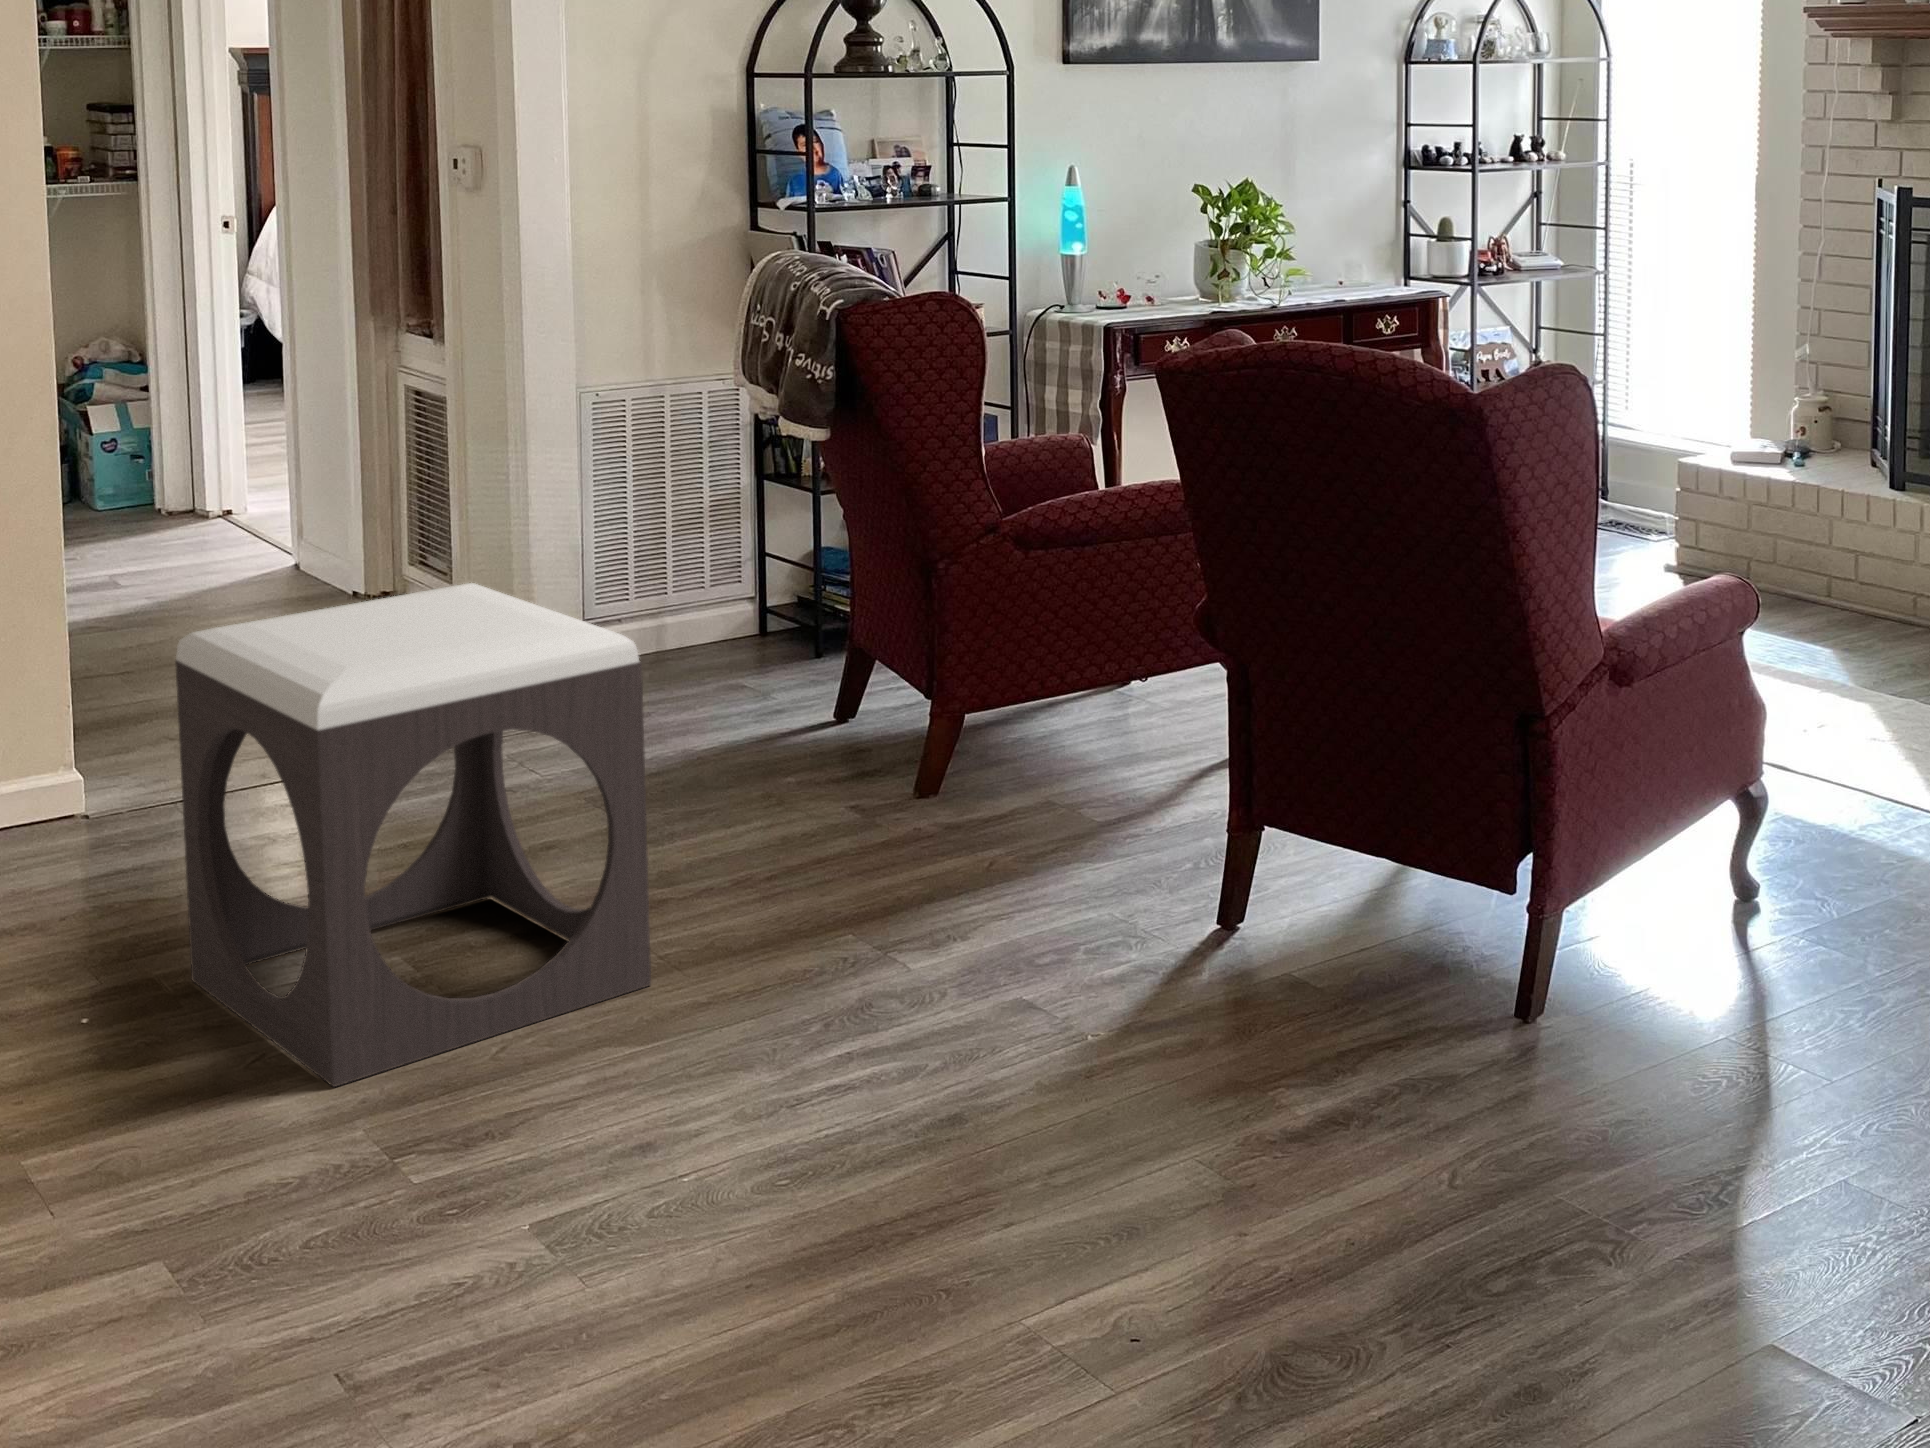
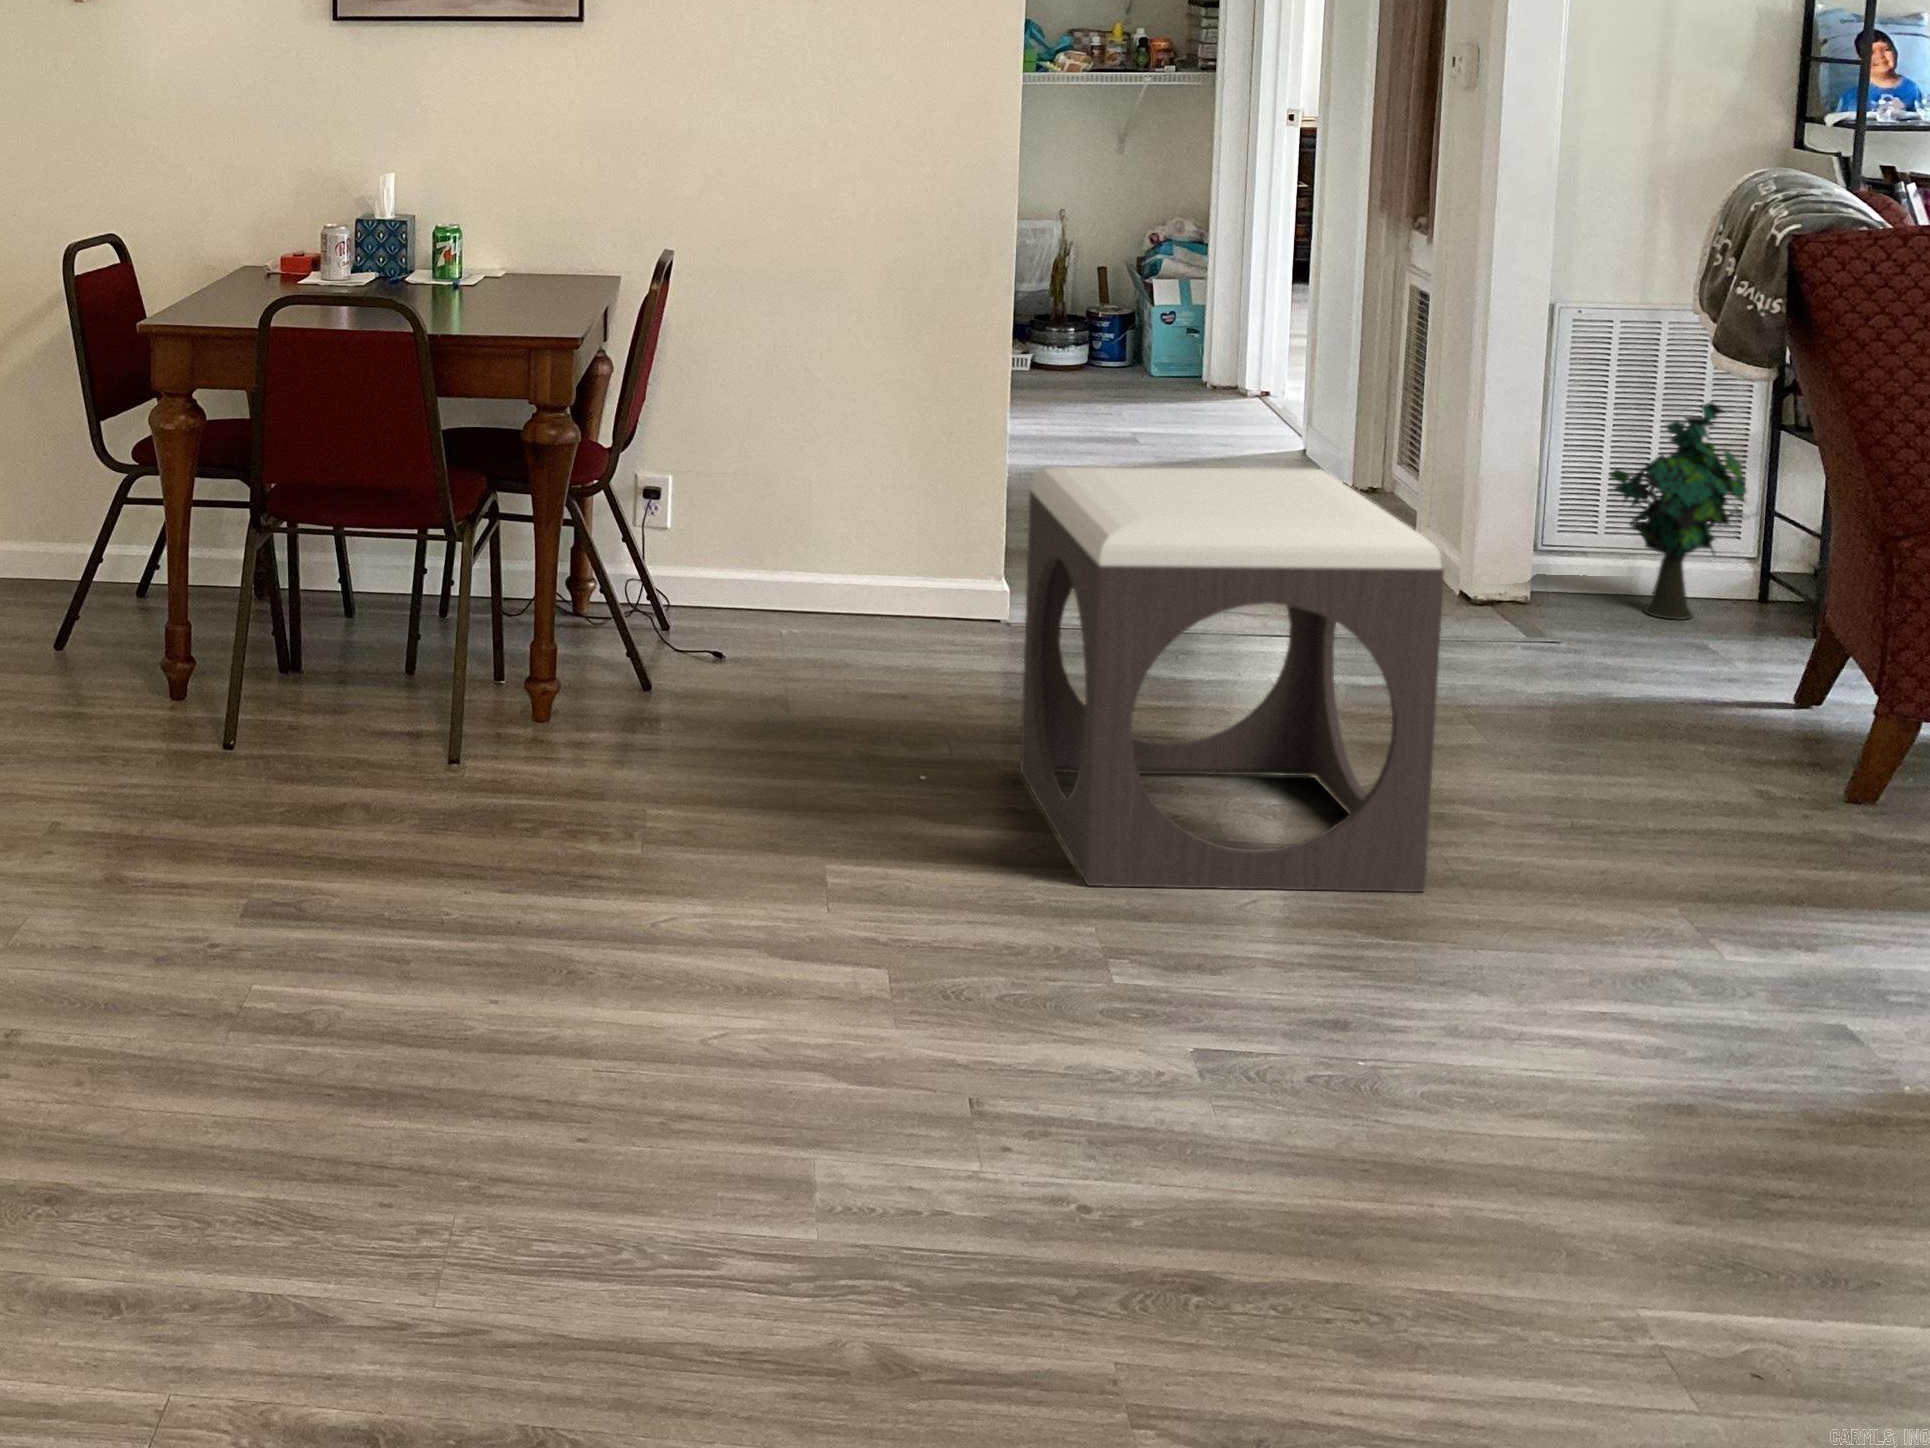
decorative plant: none [634,463,751,667] -> present [1610,403,1747,620]

